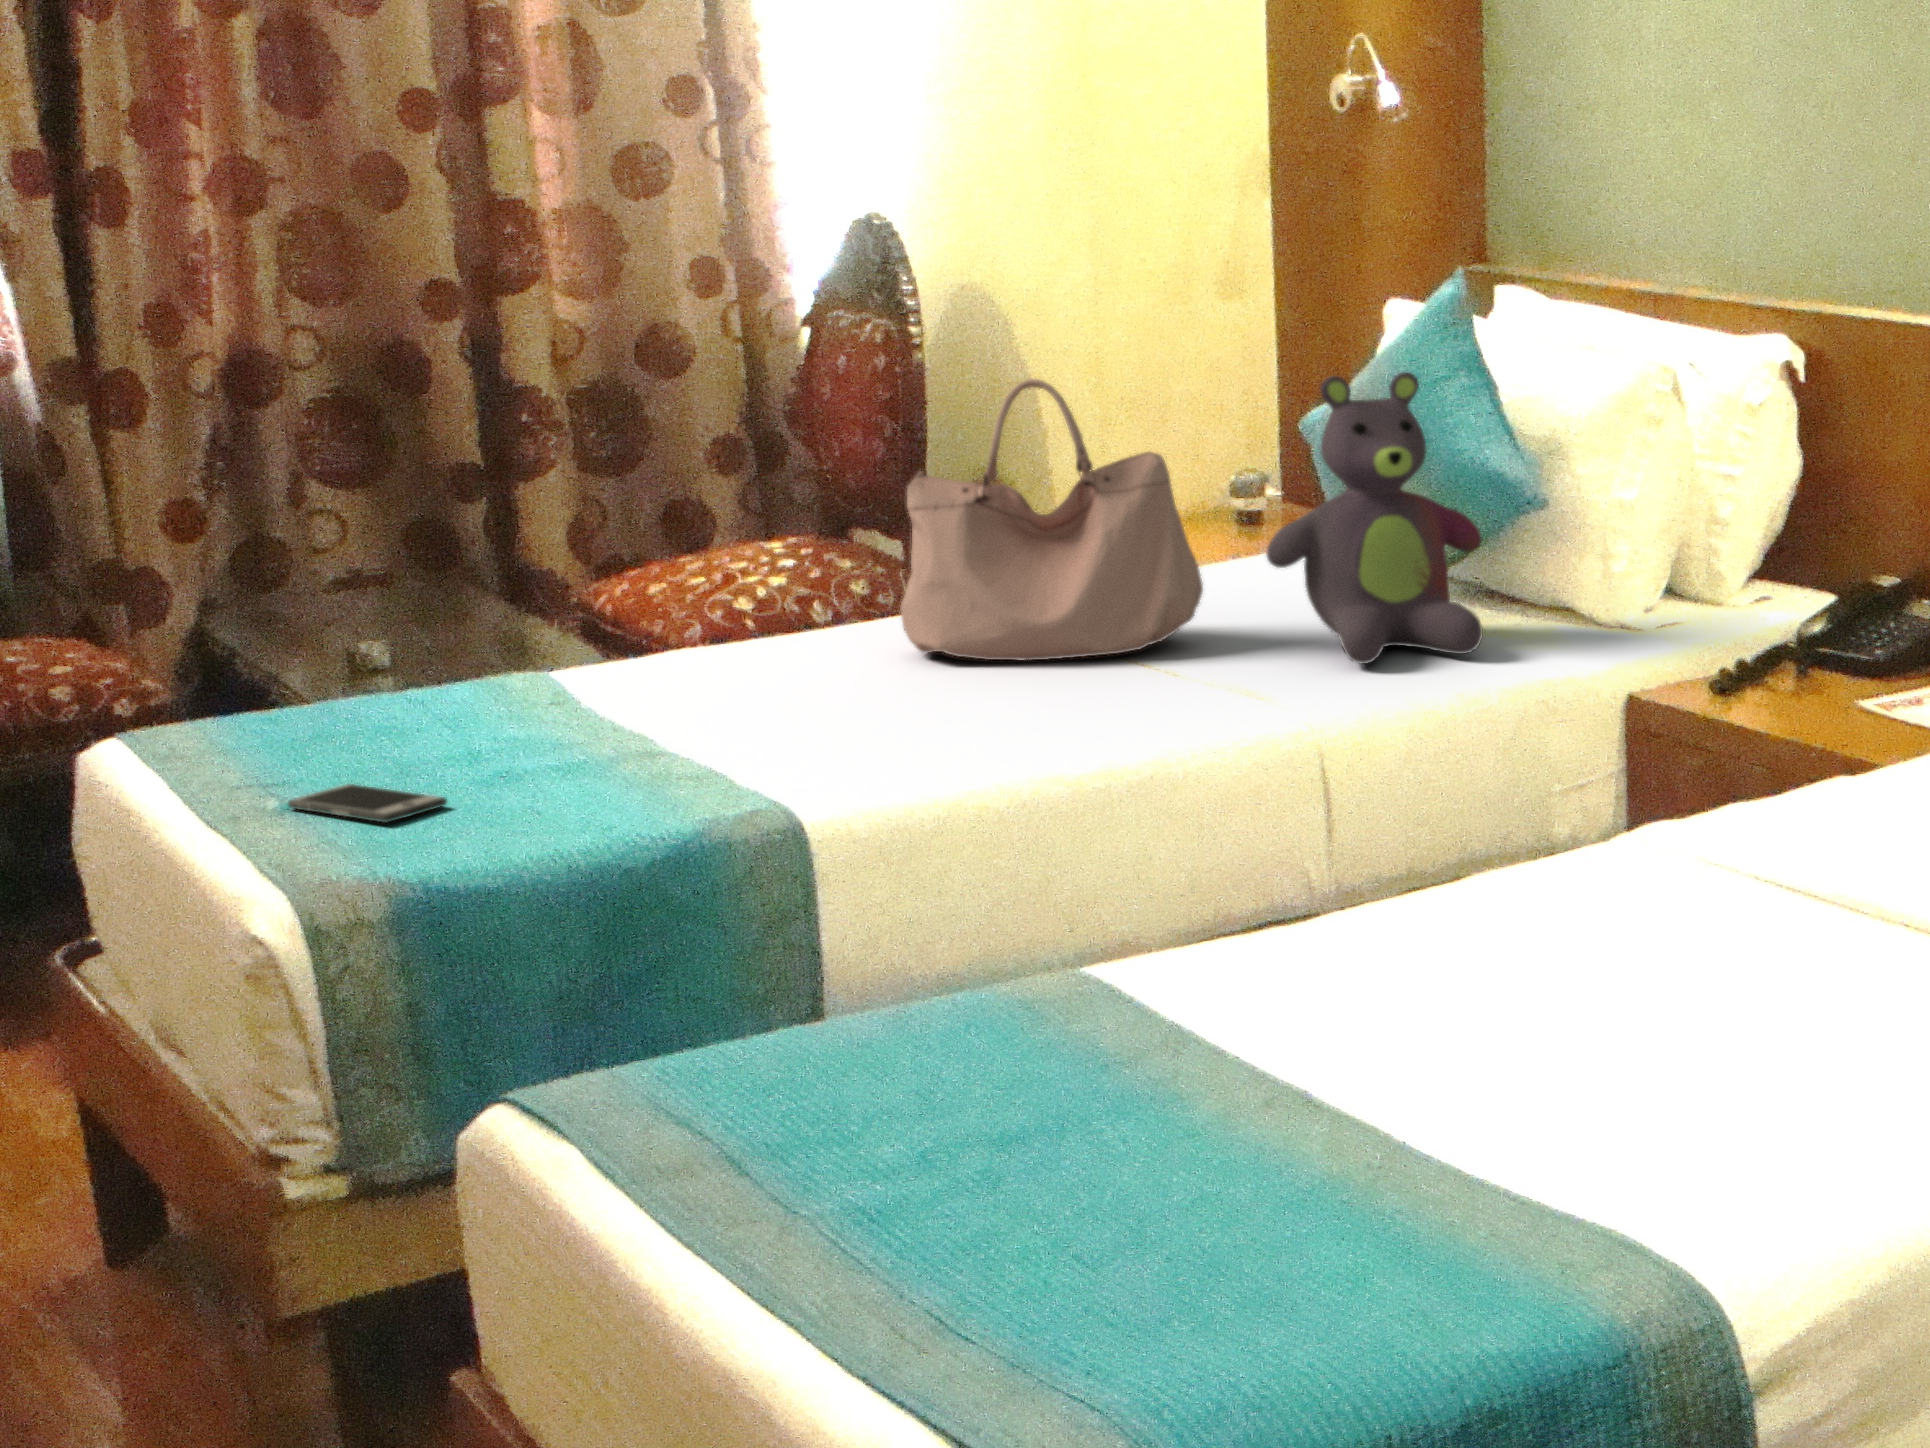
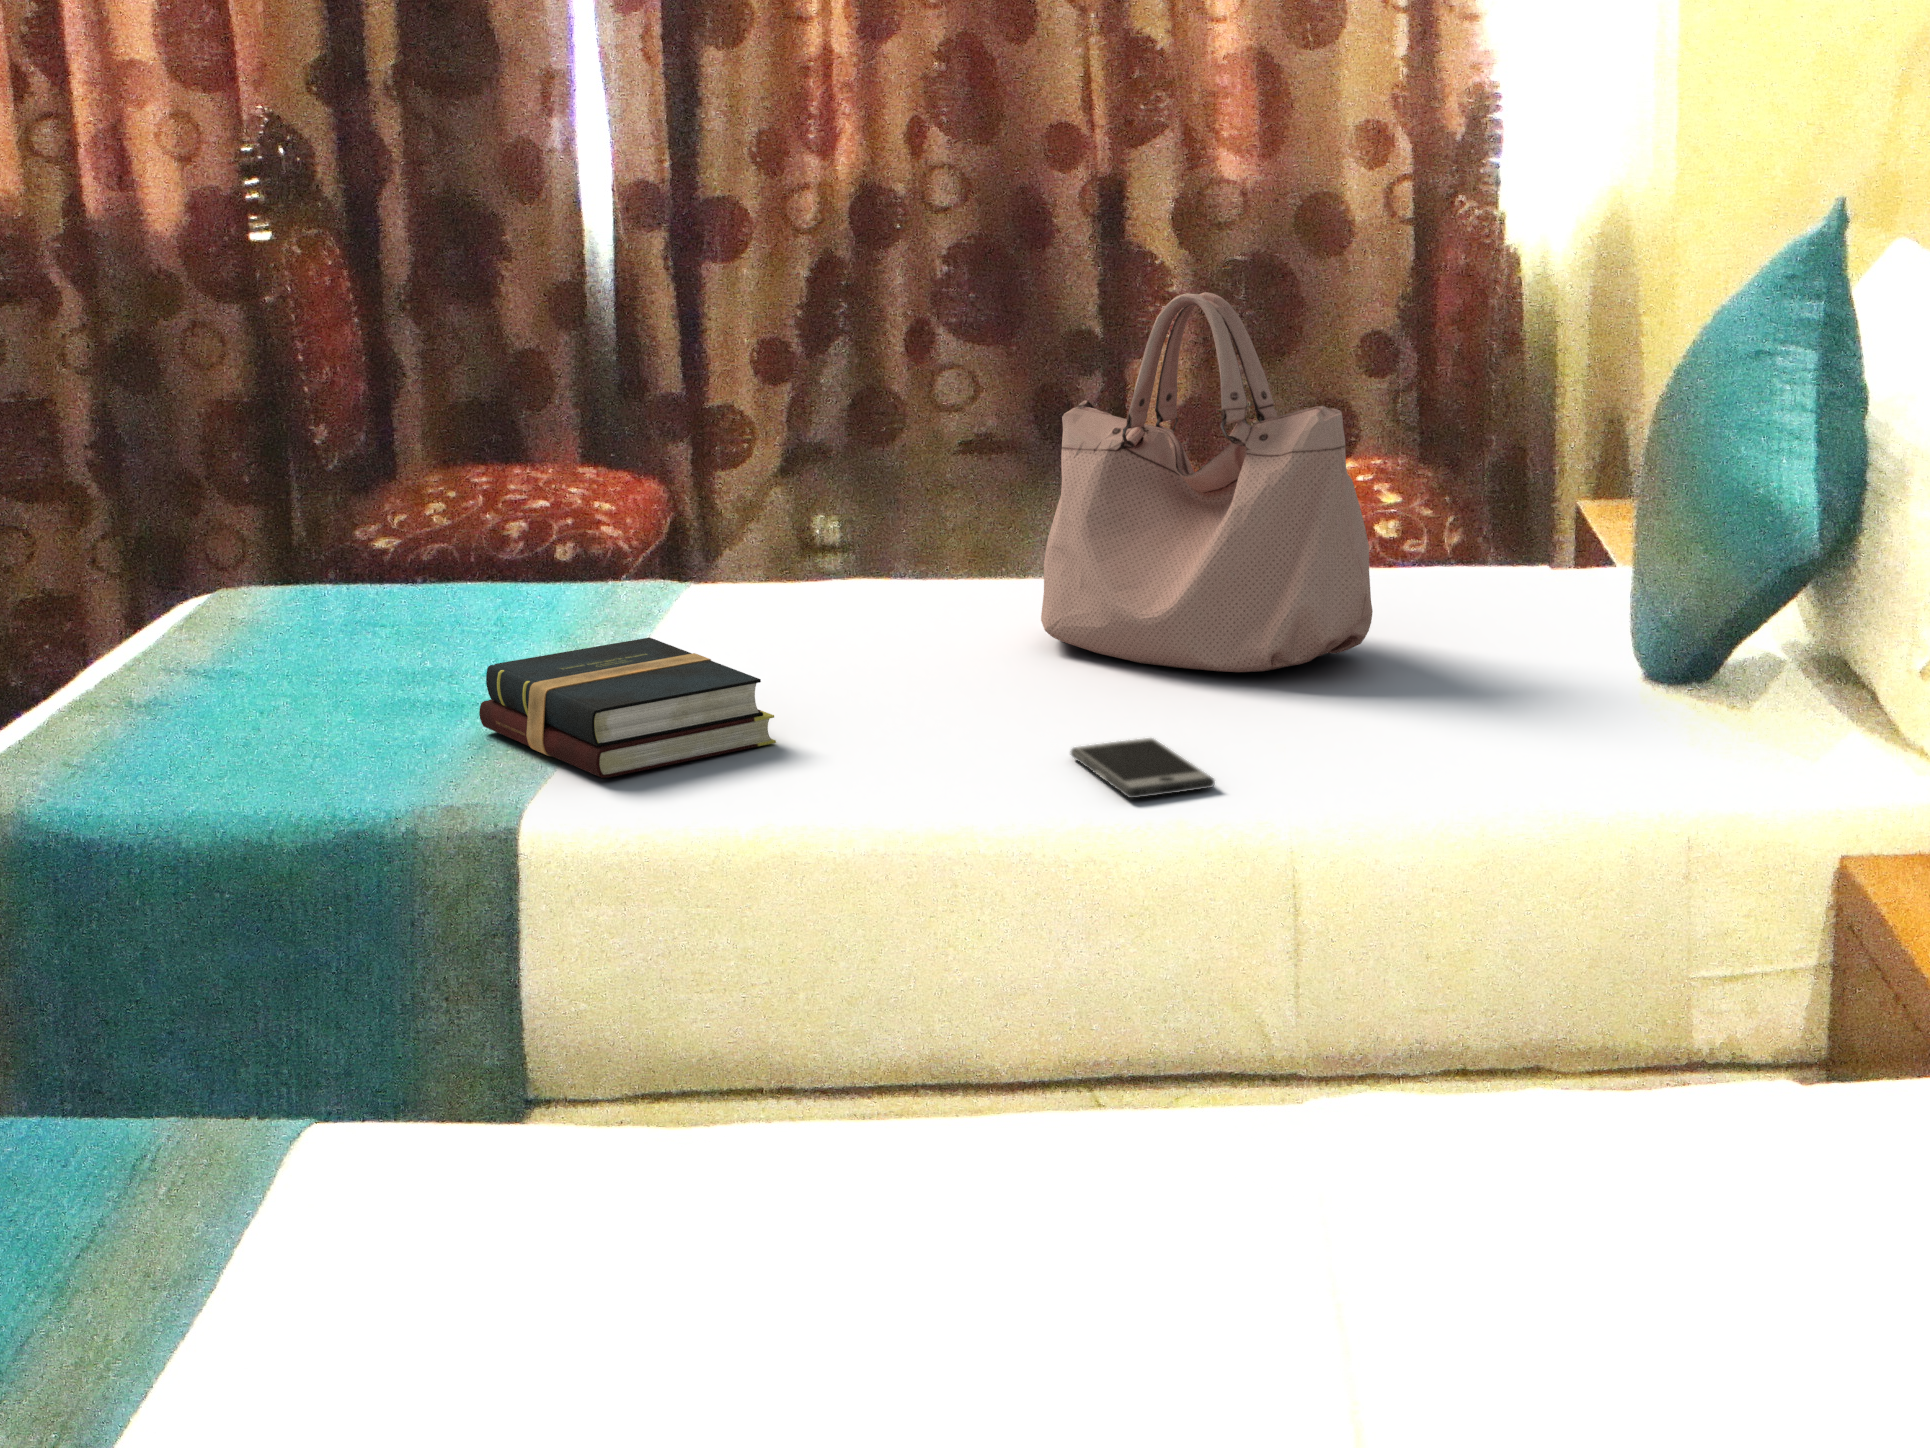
stuffed bear: present [1266,372,1483,664] -> none [1418,324,1736,754]
hardback book: none [623,685,884,777] -> present [479,637,776,778]
smartphone: present [288,784,447,823] -> present [1071,738,1215,798]

